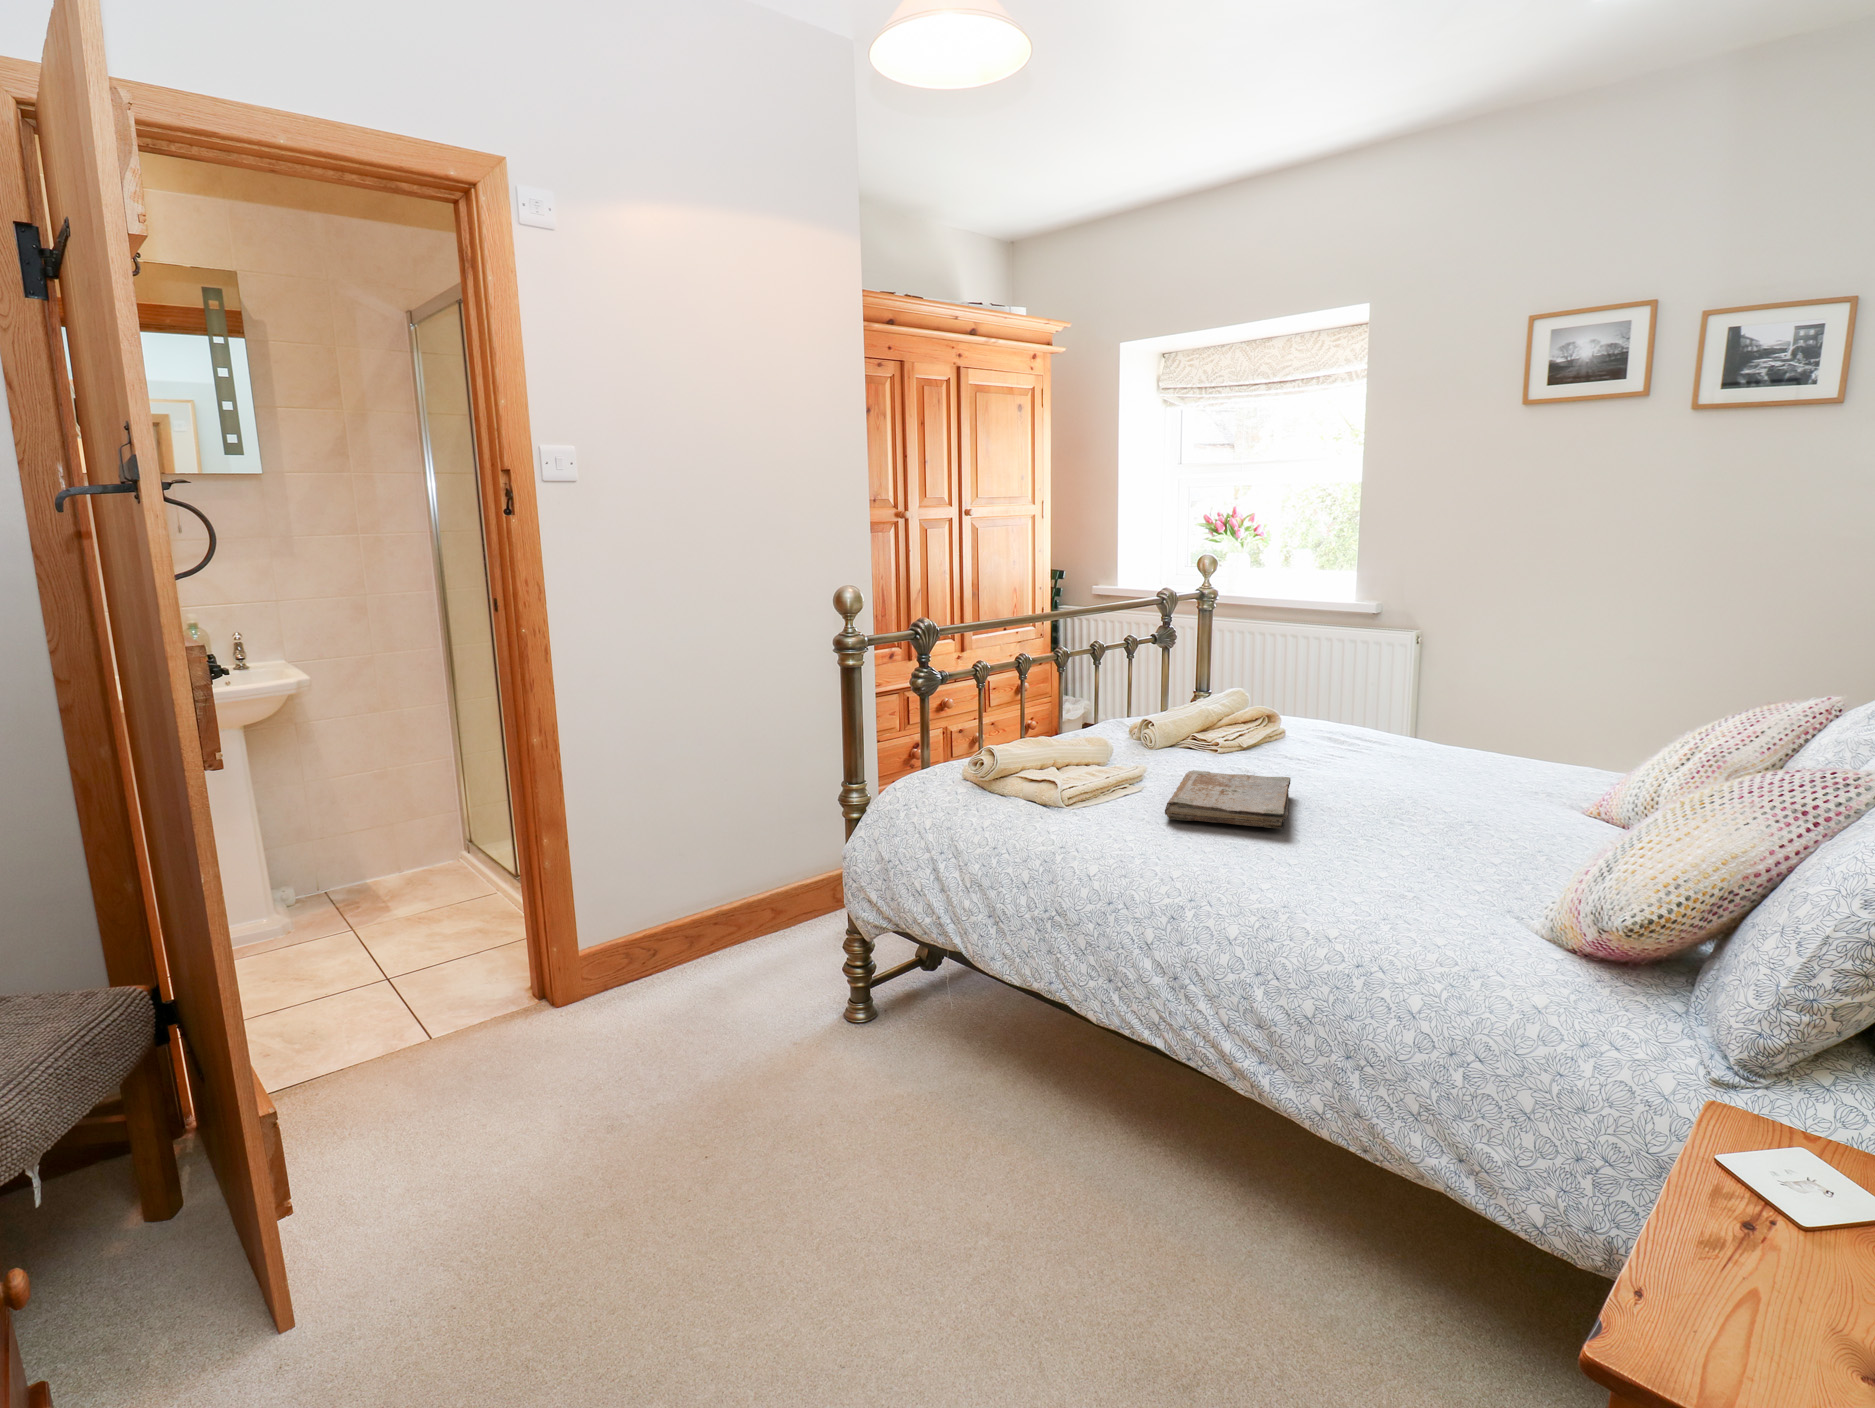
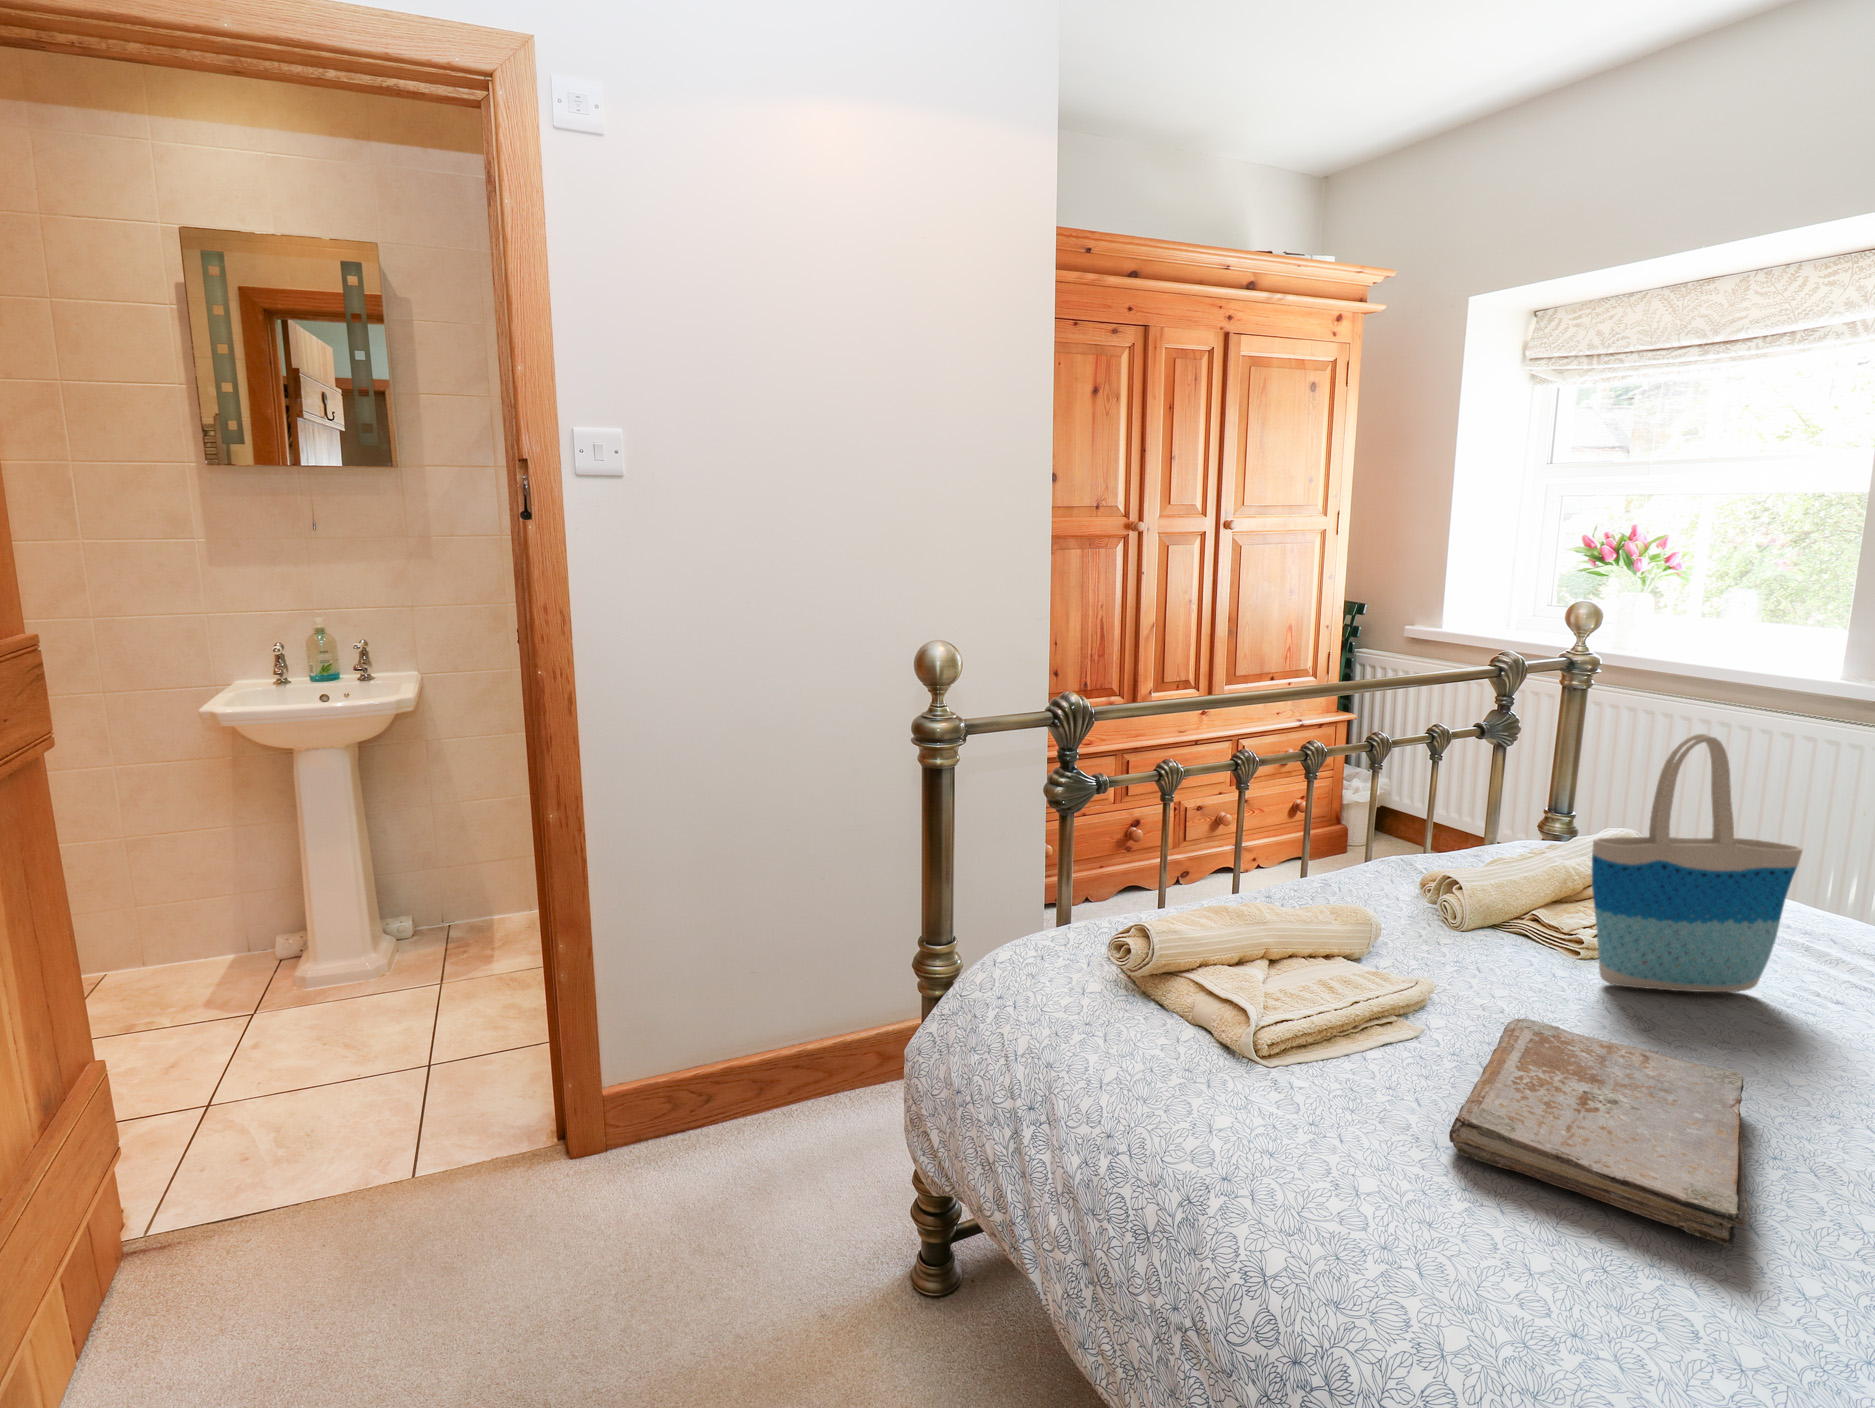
tote bag: none [1220,619,1317,761] -> present [1592,734,1803,992]

